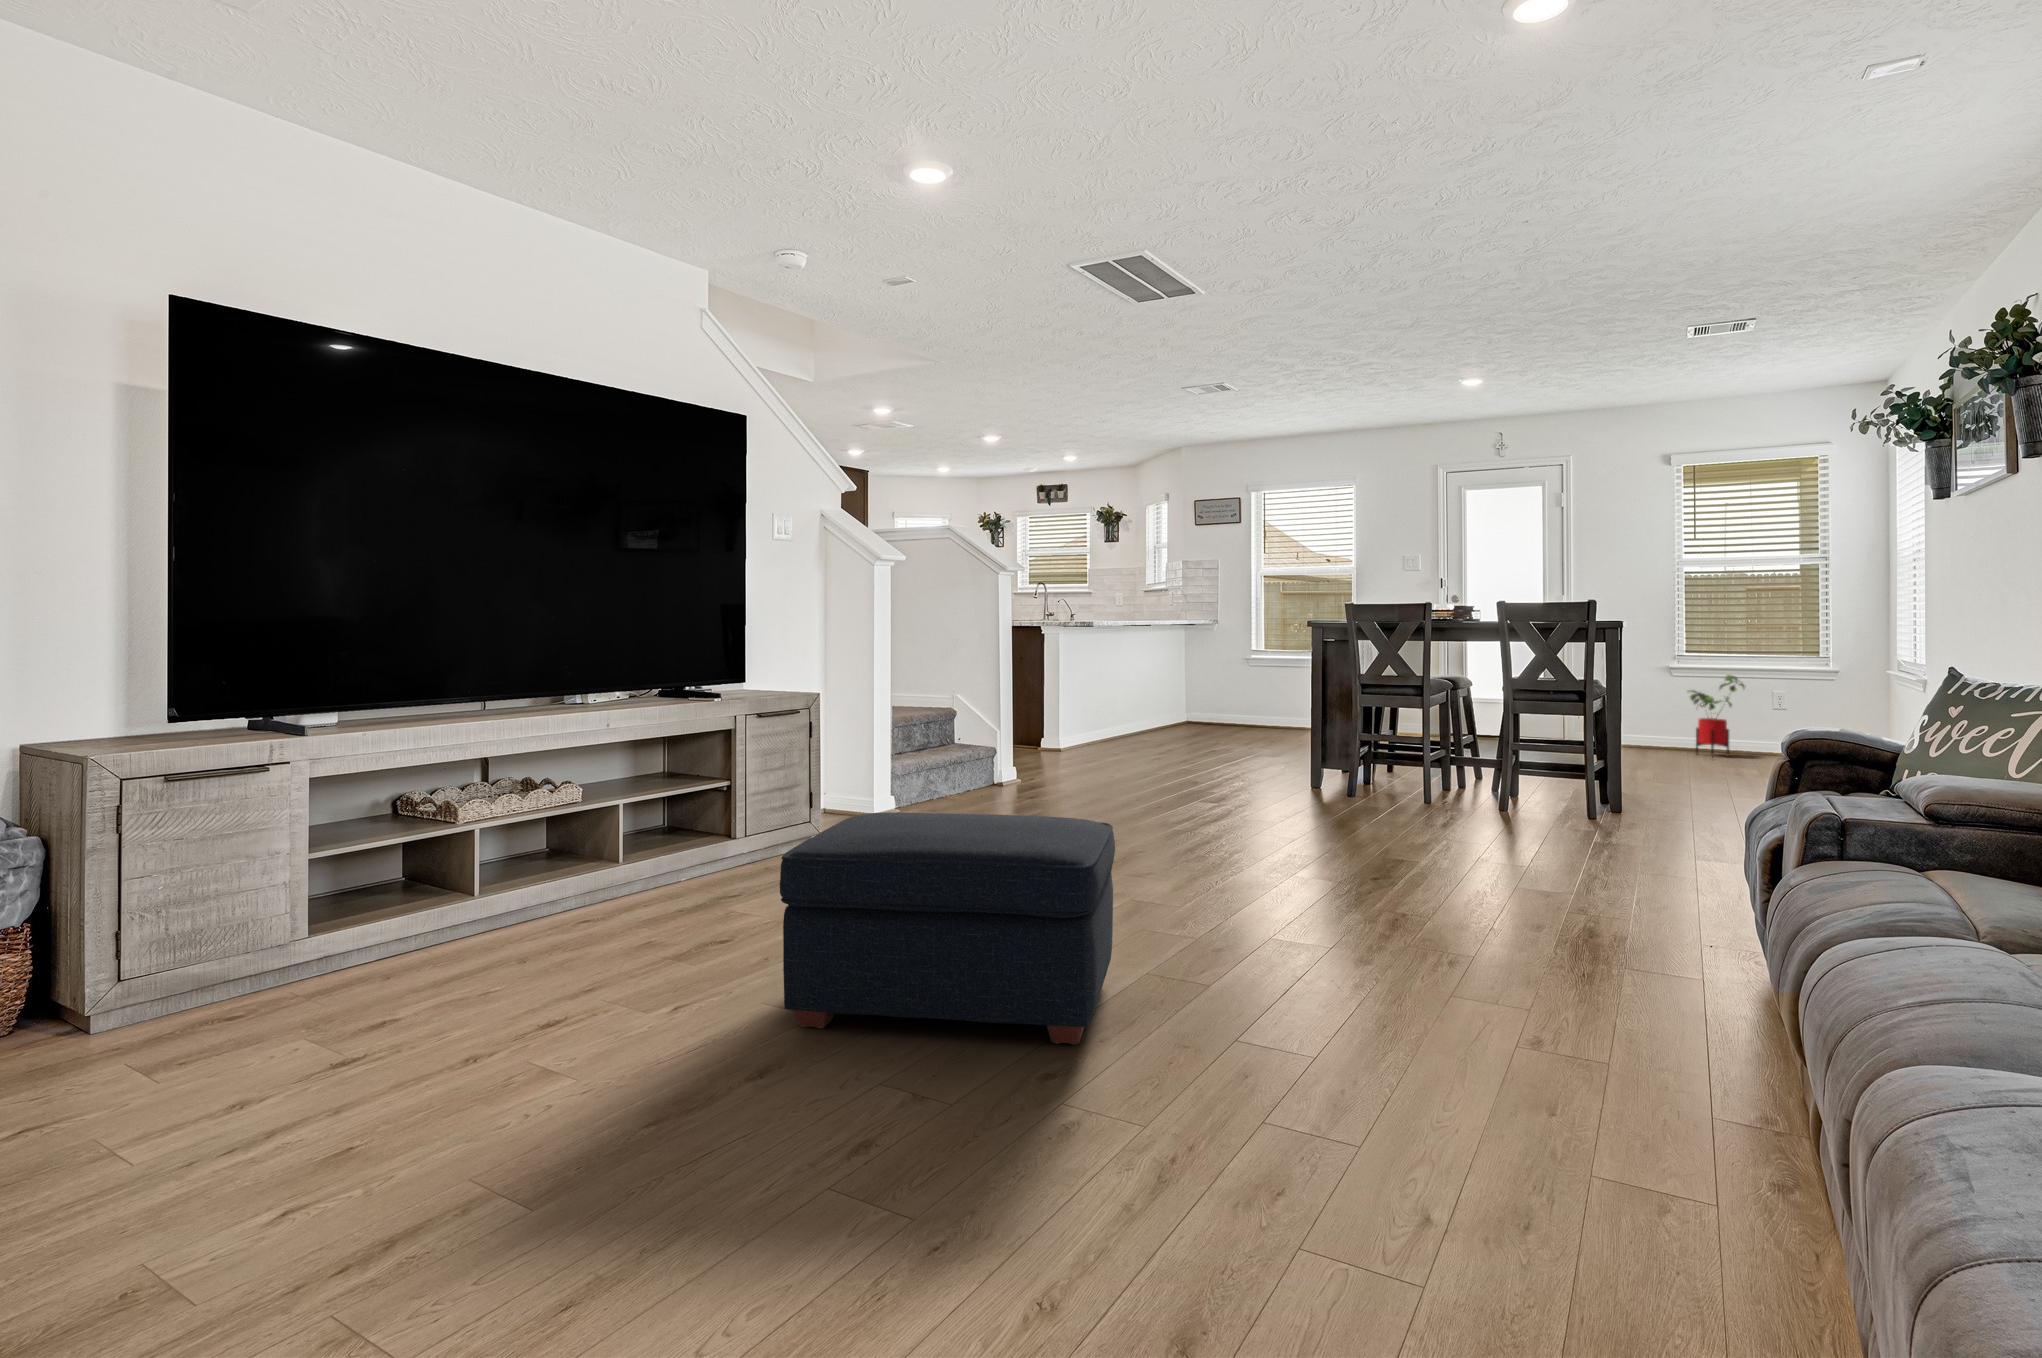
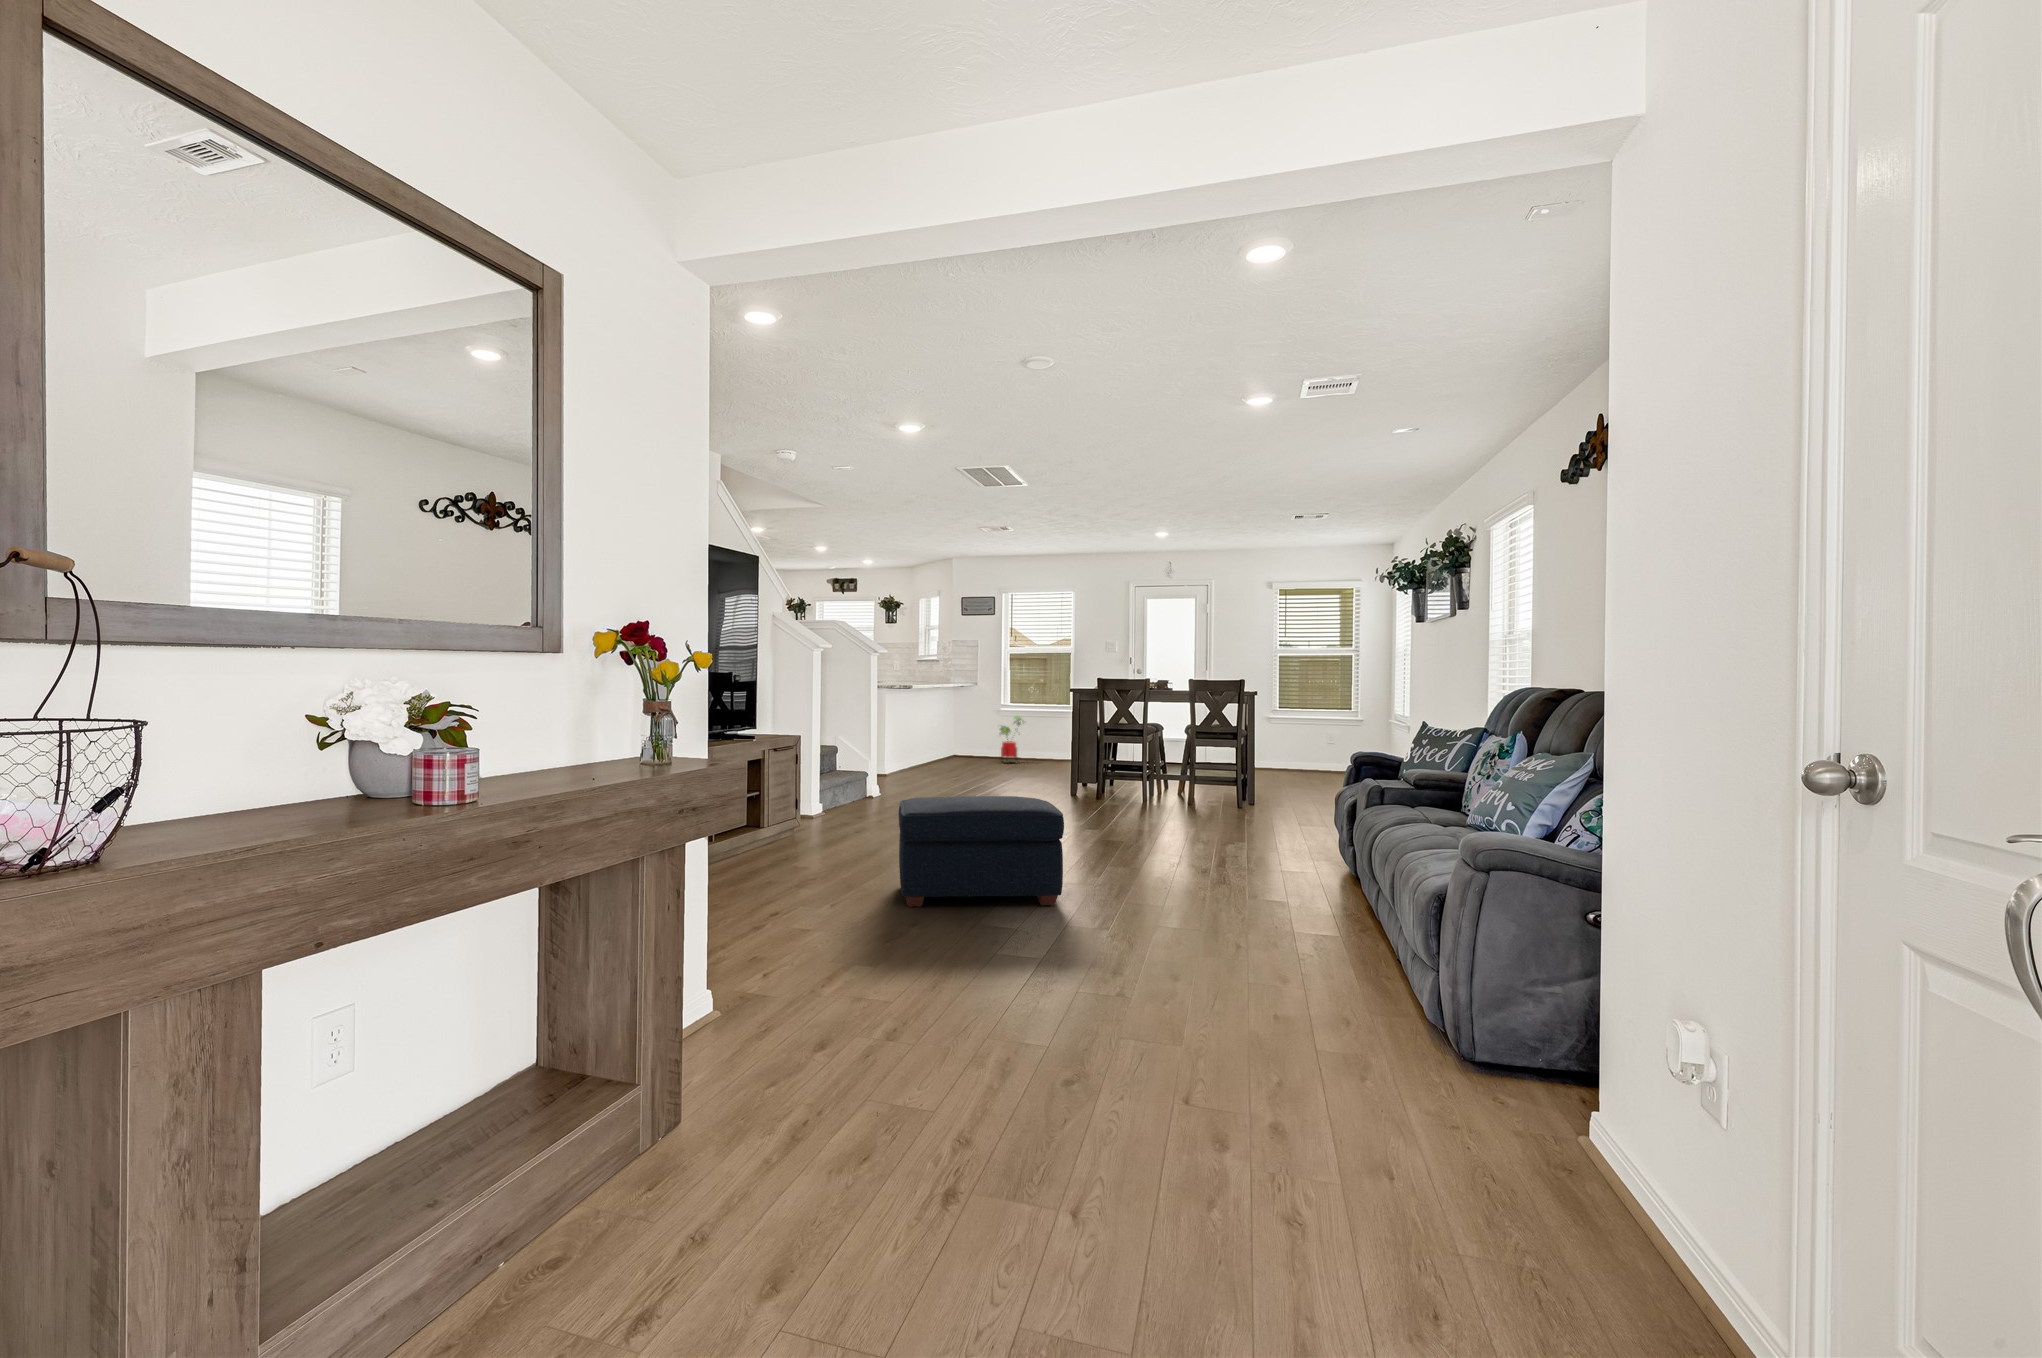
house plant: present [1688,675,1745,756] -> present [1000,716,1024,760]

